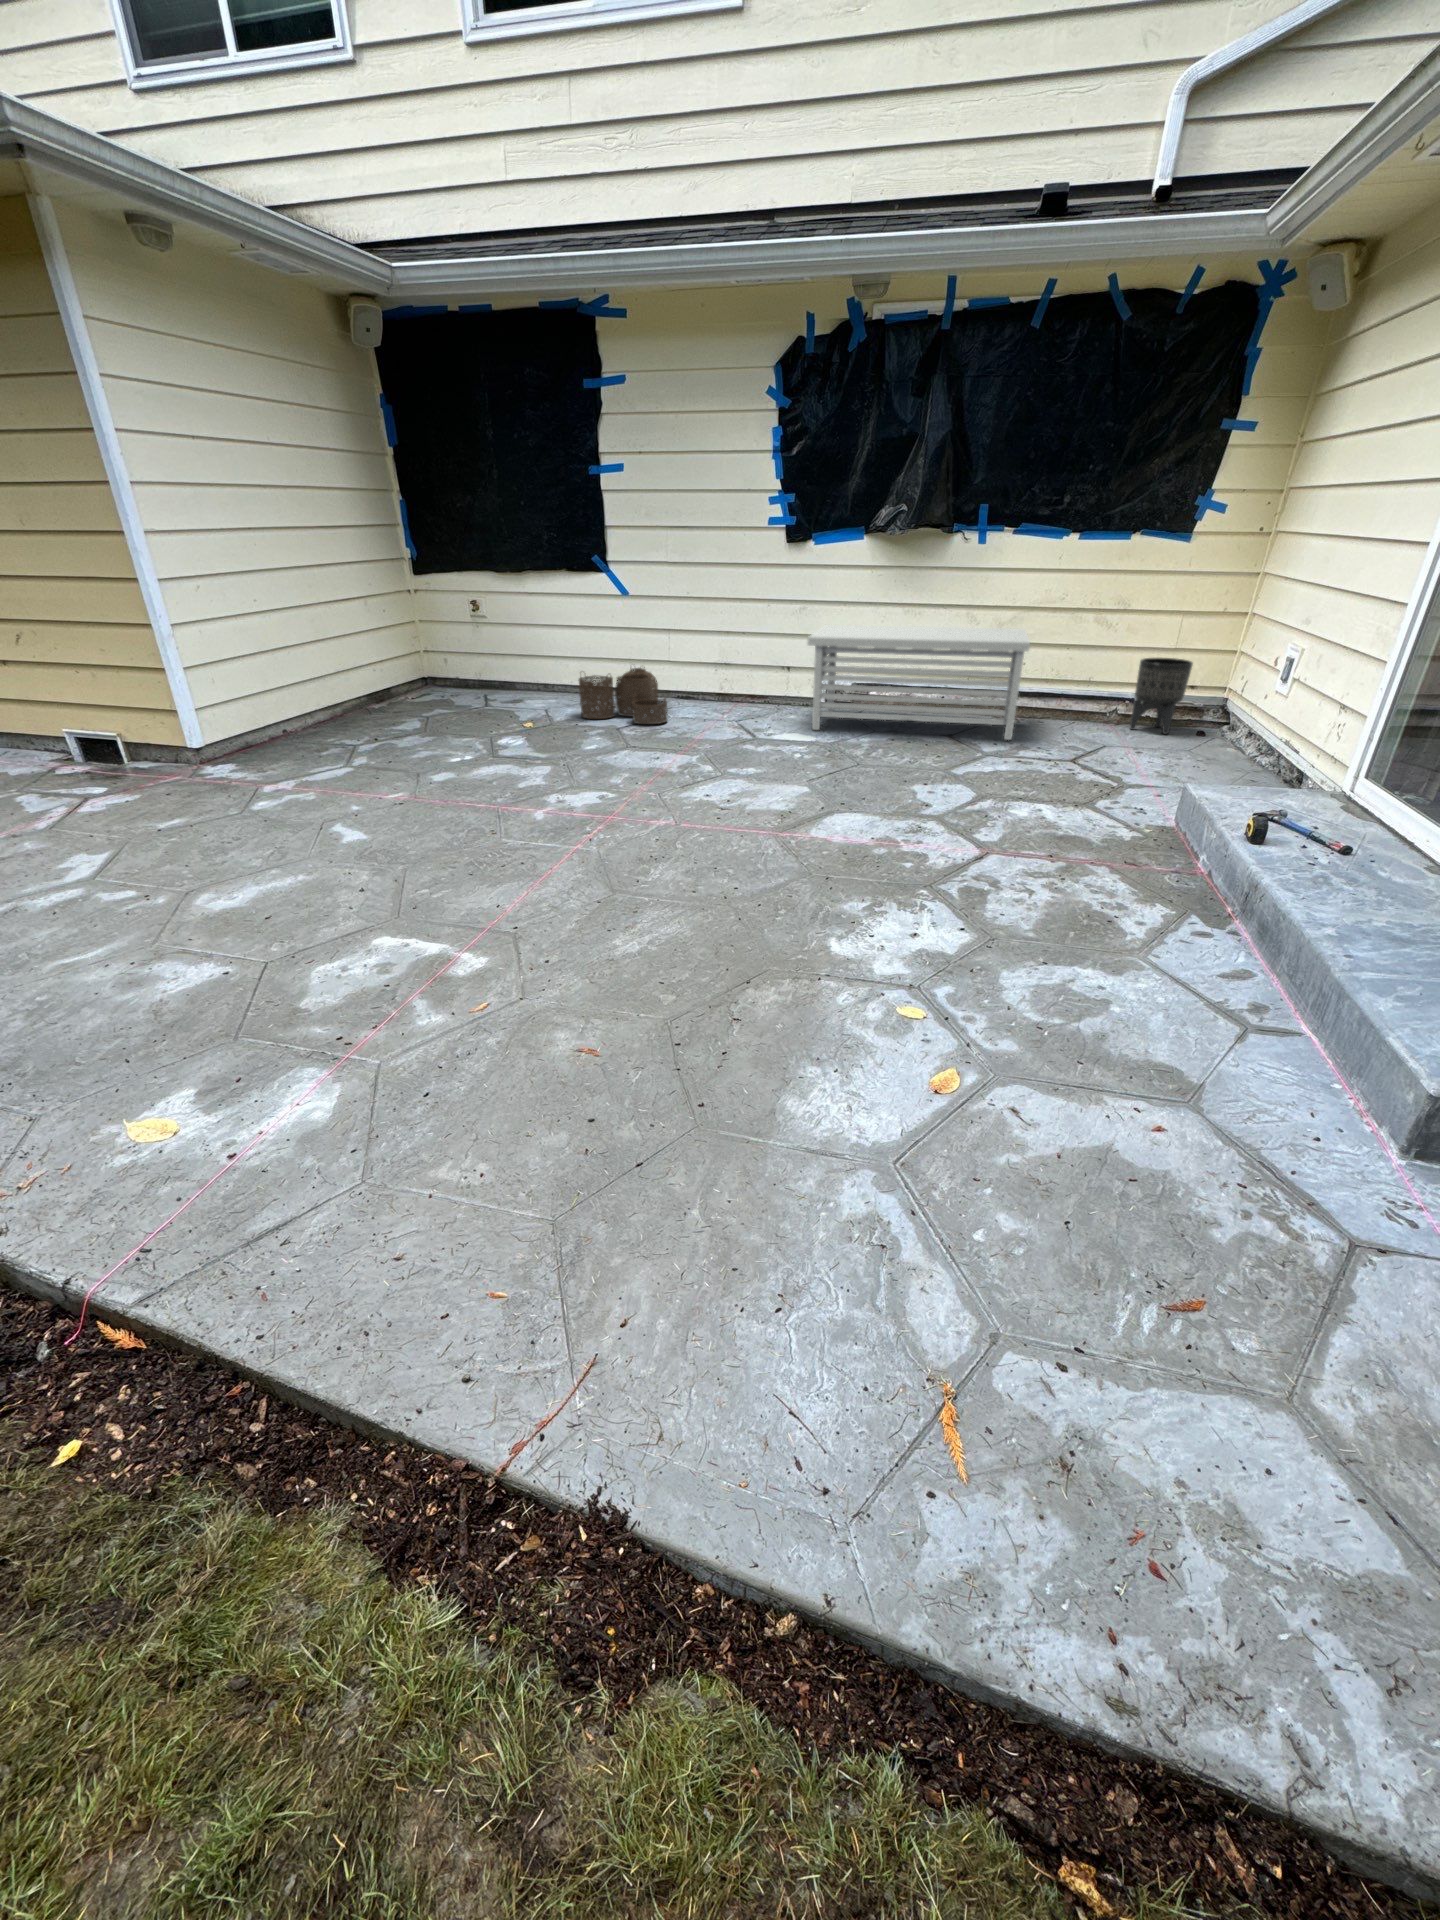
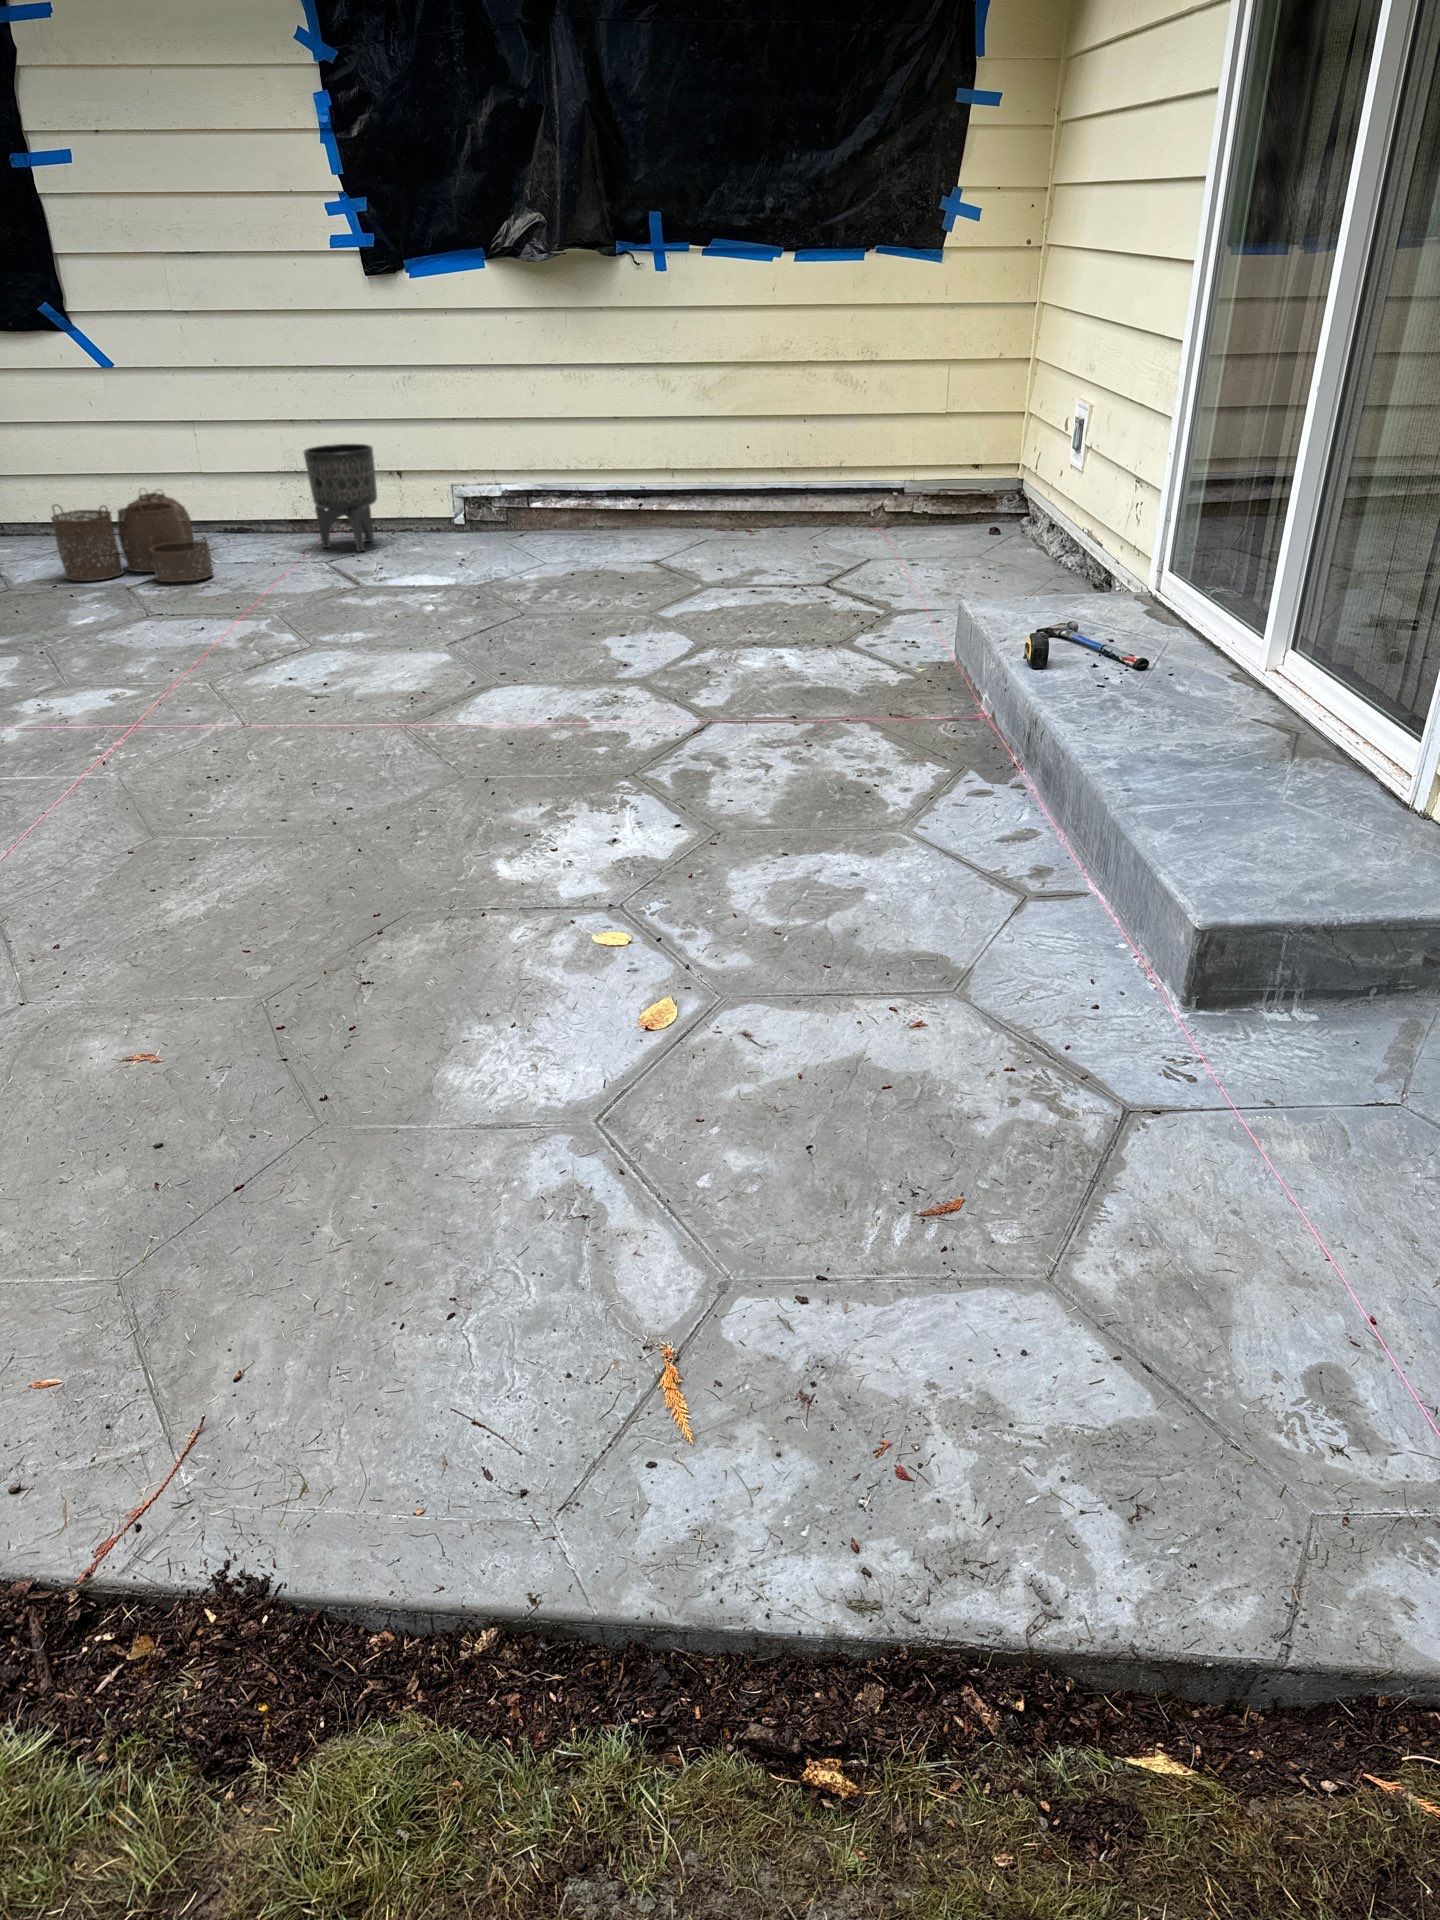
storage bench: present [808,625,1030,740] -> none [418,398,743,570]
planter: present [1130,658,1193,734] -> present [304,444,377,551]

